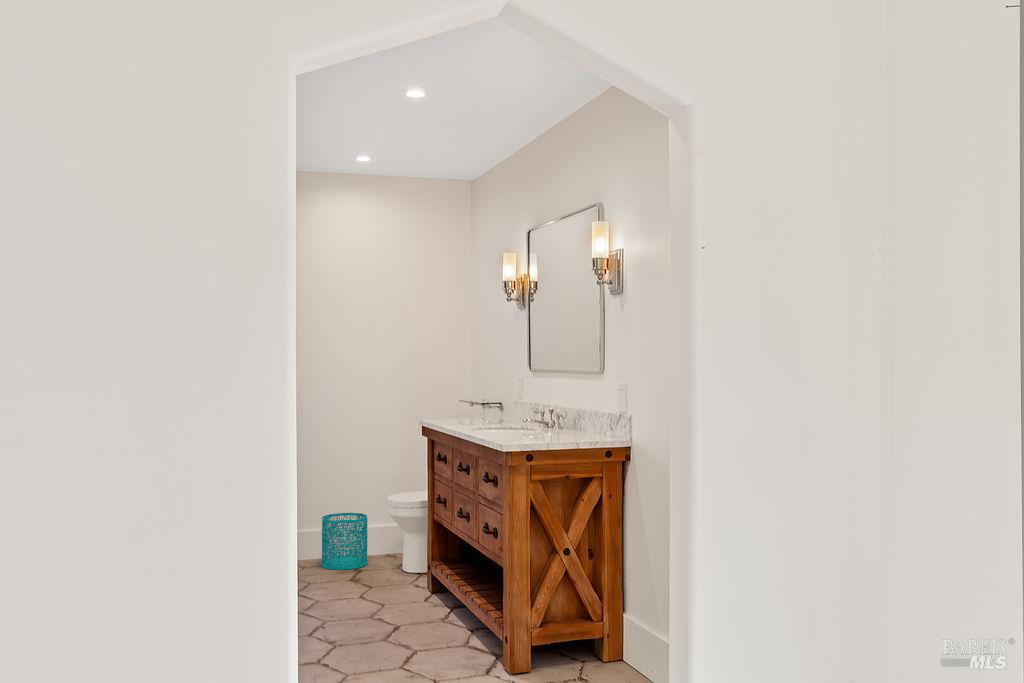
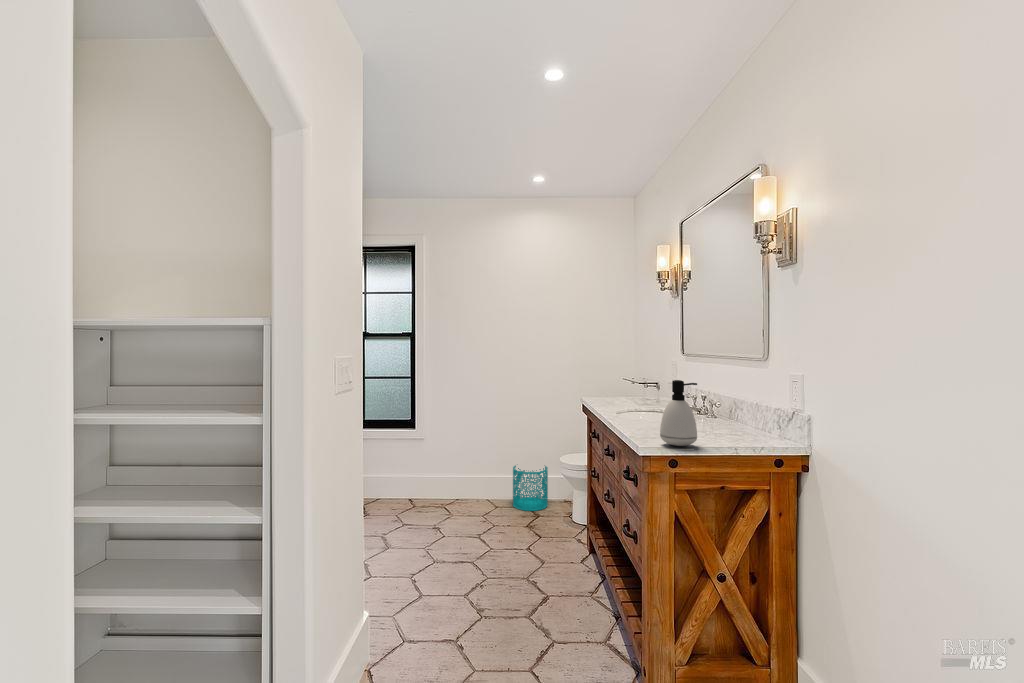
soap dispenser: none [520,390,548,444] -> present [660,380,697,446]

